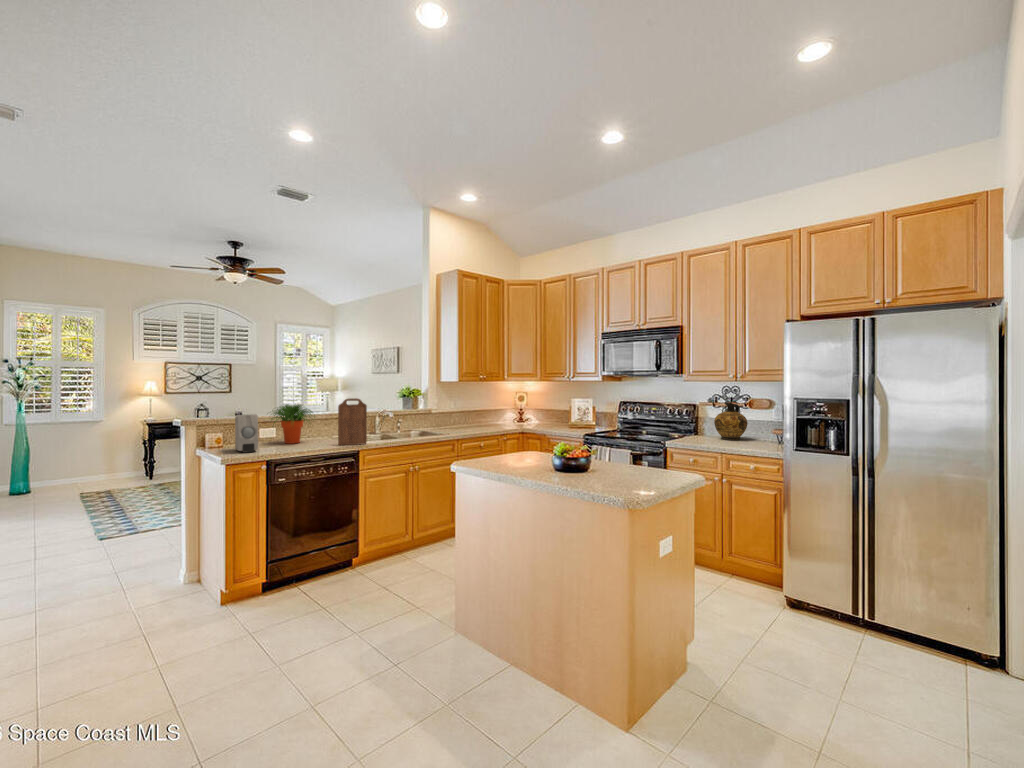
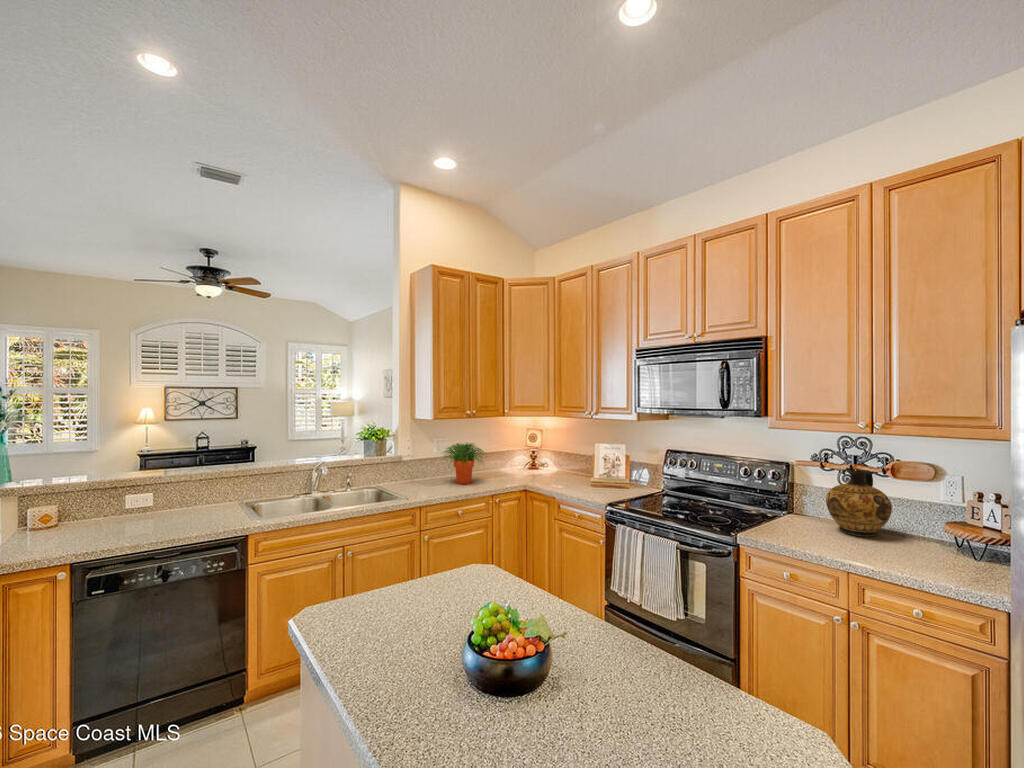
cutting board: present [338,398,367,445] -> none [217,456,263,527]
potted plant: present [272,404,313,444] -> present [444,443,486,484]
soap dispenser: present [235,414,258,453] -> none [34,485,84,549]

